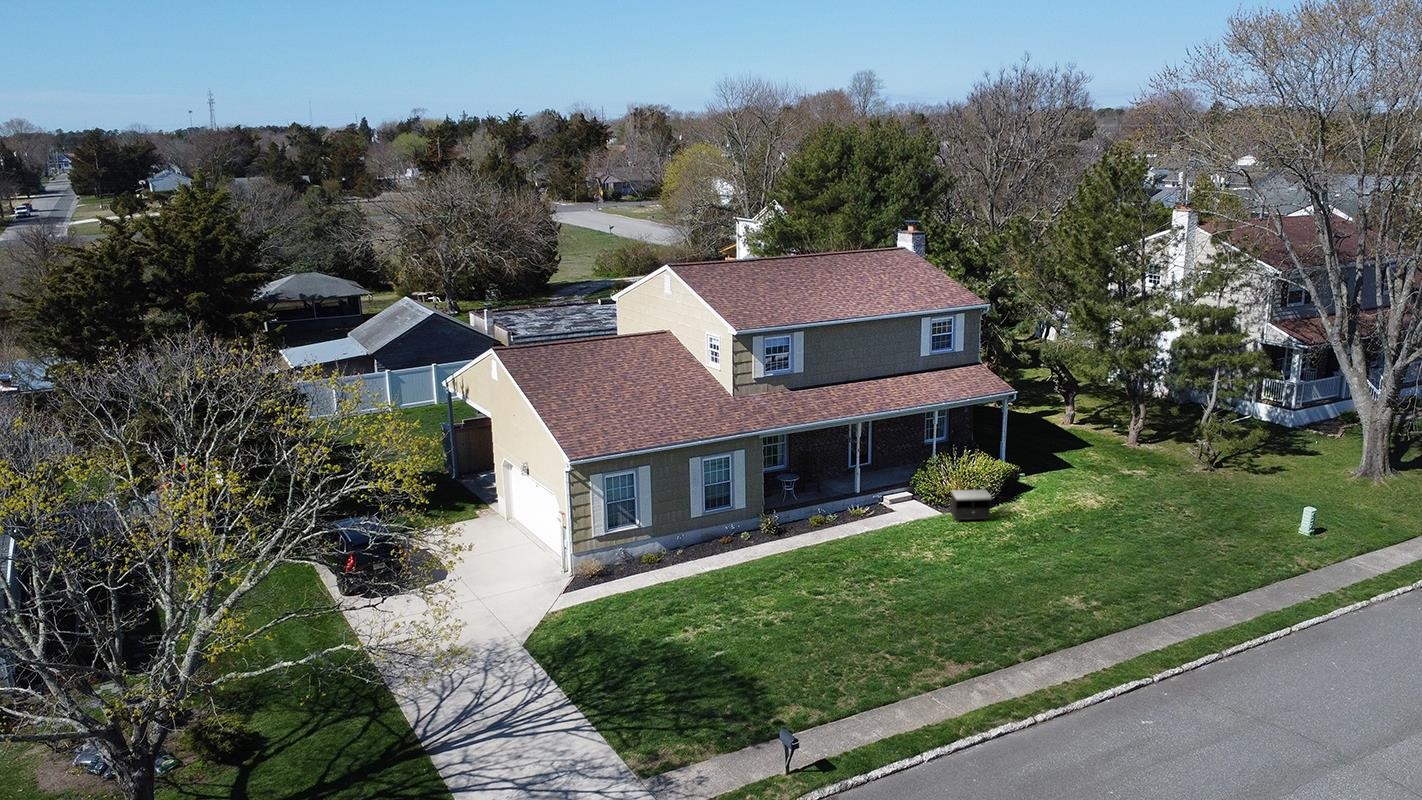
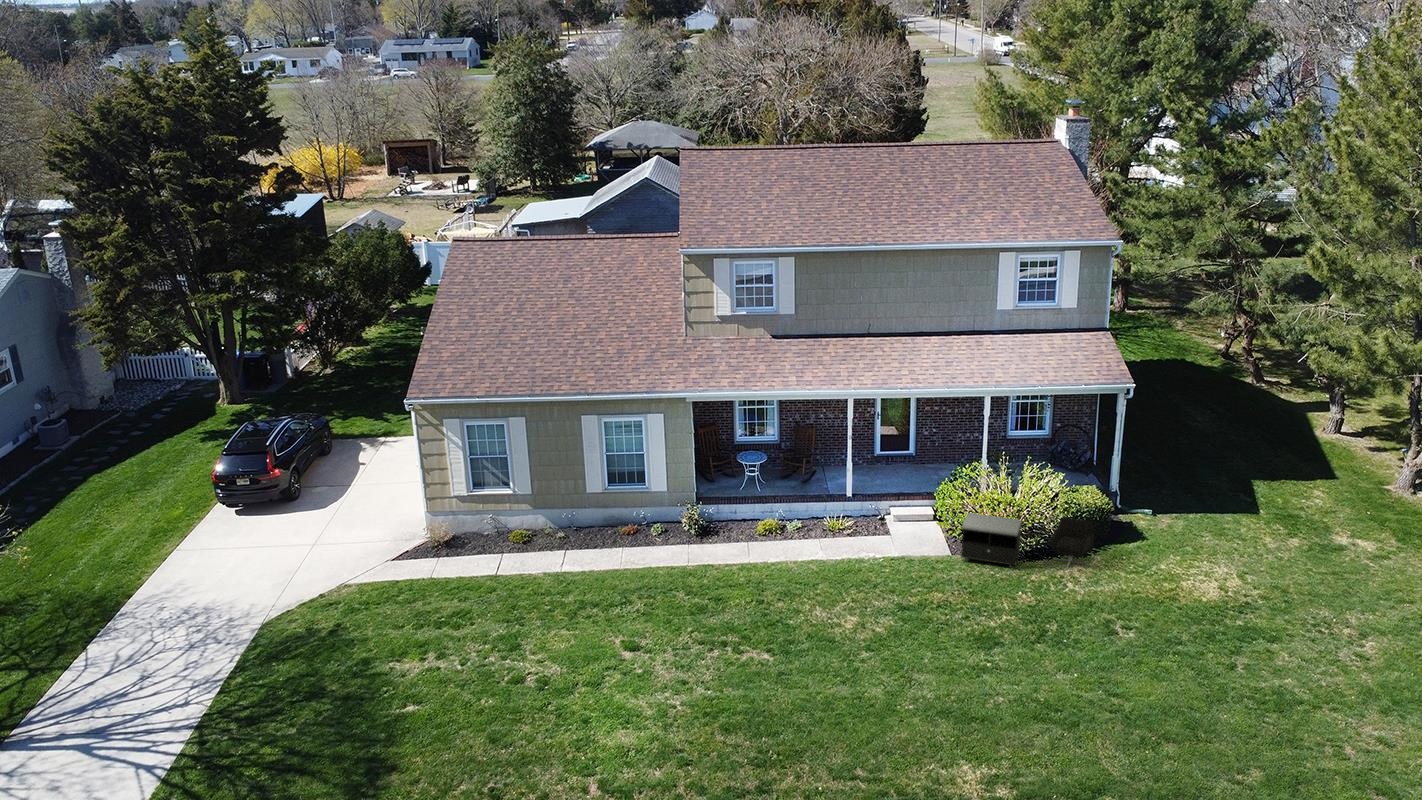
lounge chair: none [1000,485,1030,517] -> present [1047,517,1095,570]

